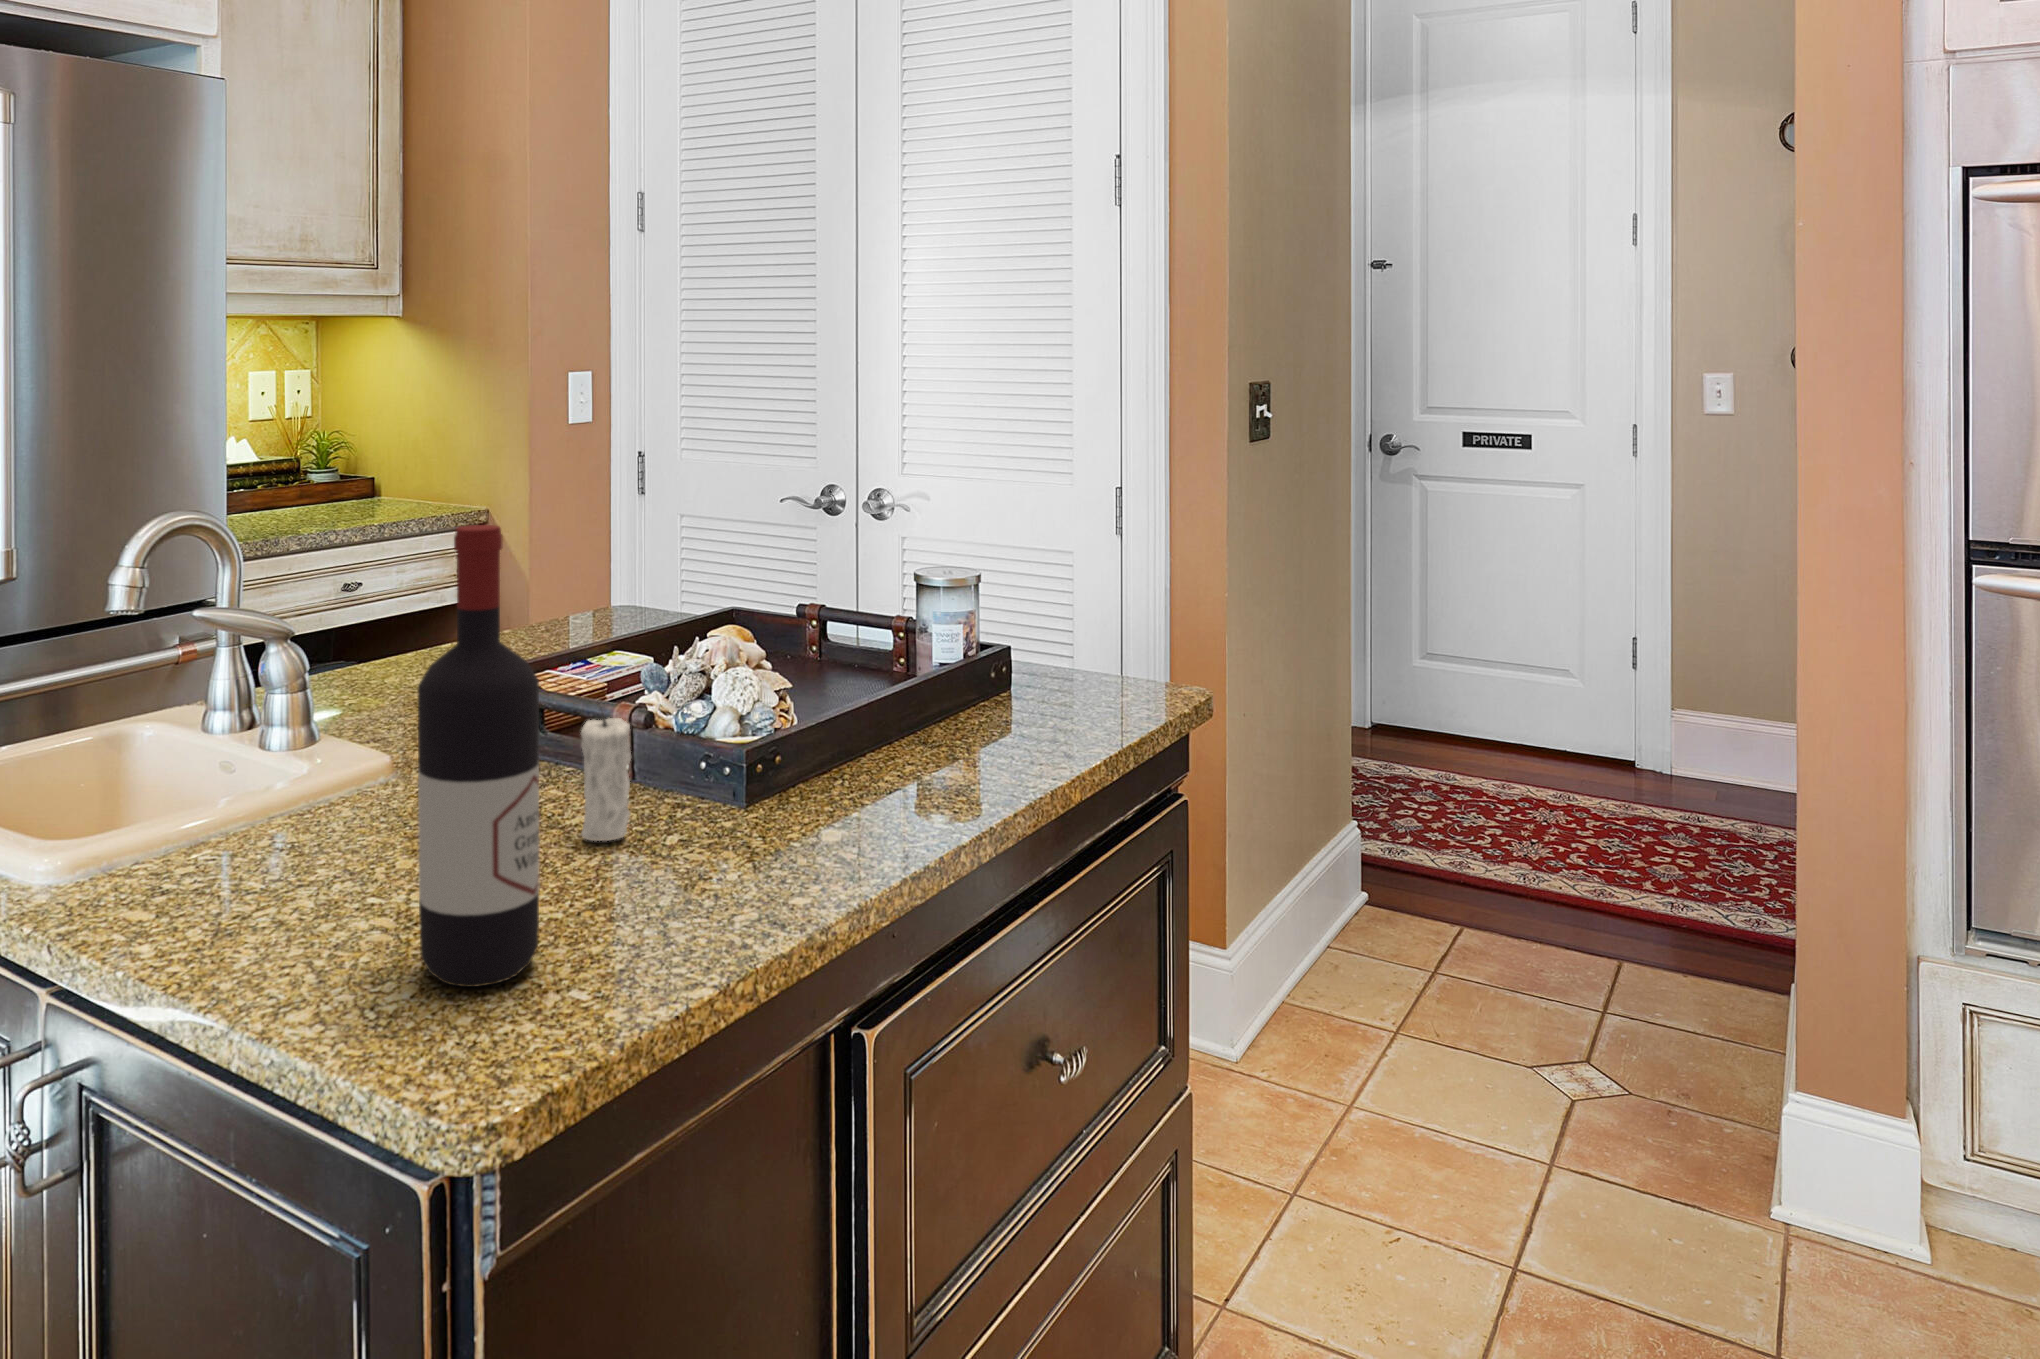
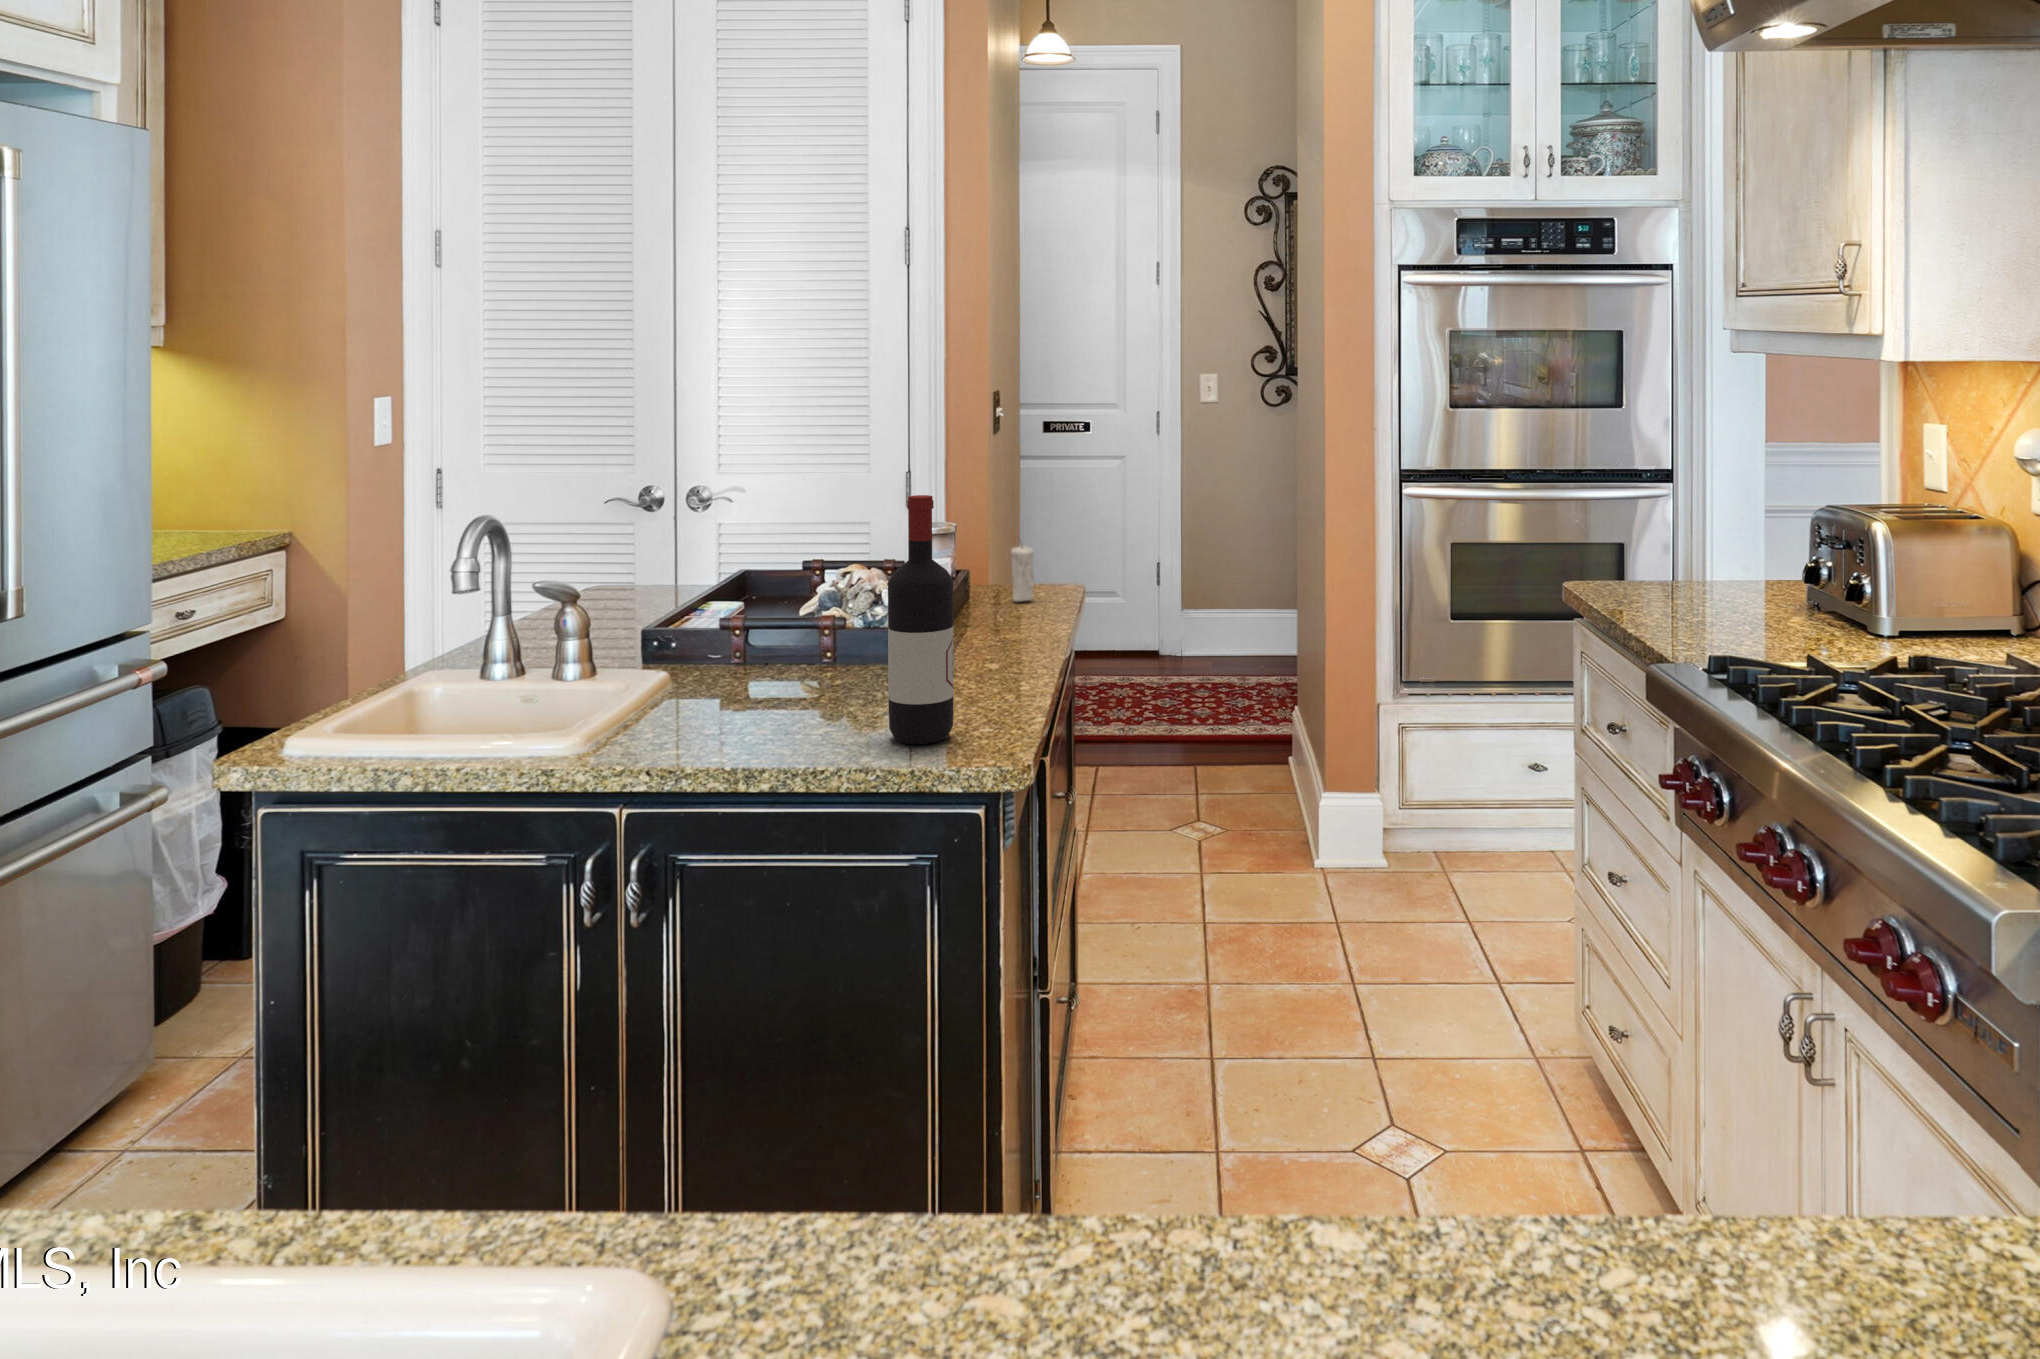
candle: present [580,714,631,841] -> present [1012,546,1034,601]

